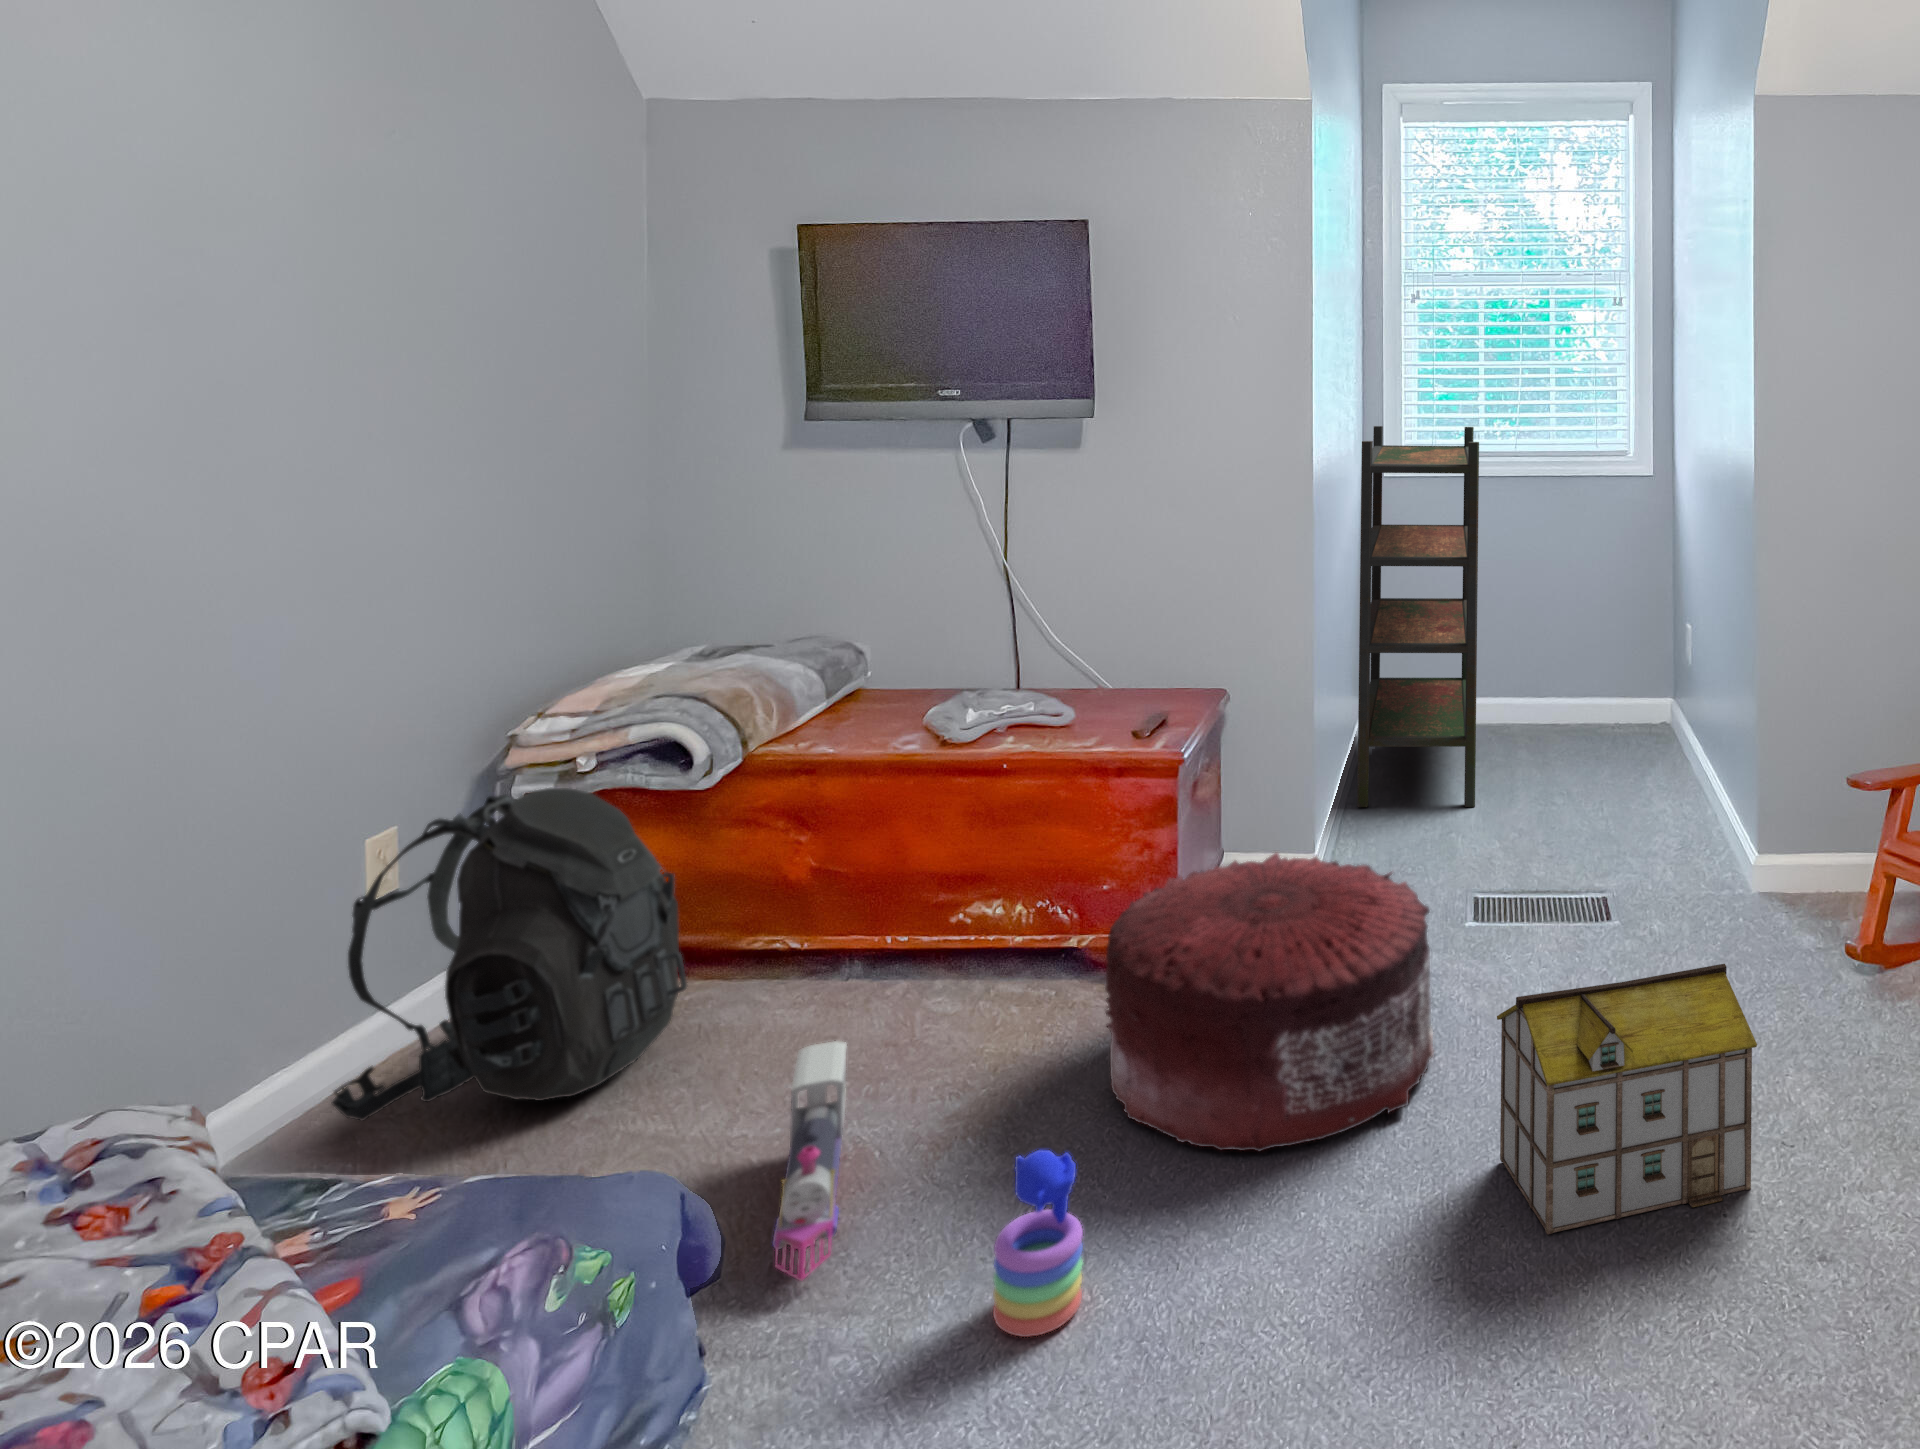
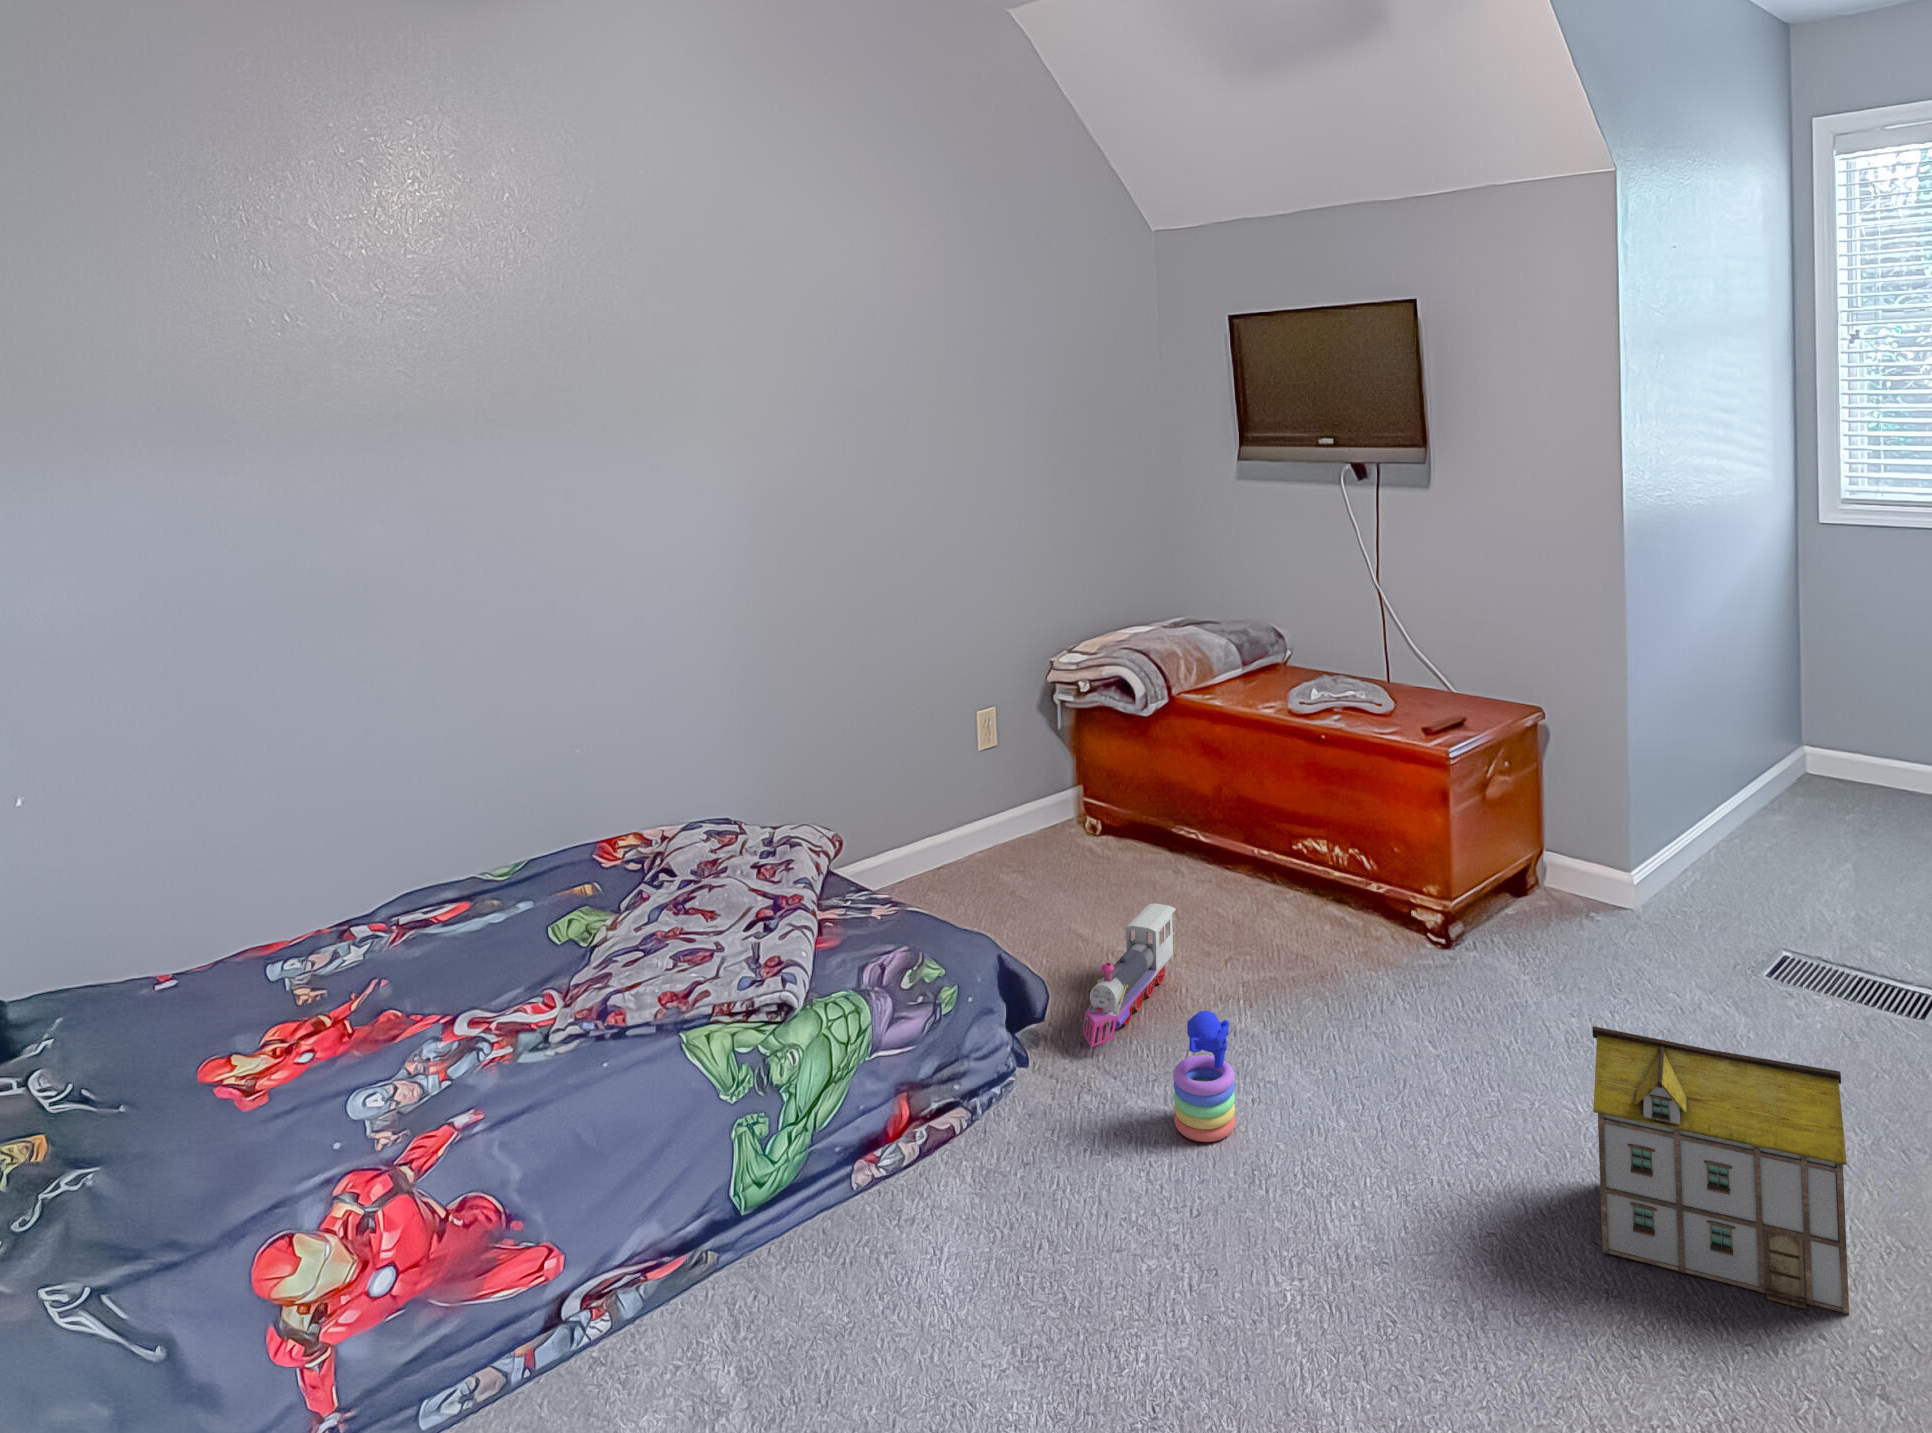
bookshelf: present [1357,426,1479,807] -> none [1717,471,1920,876]
backpack: present [332,788,687,1121] -> none [953,697,1132,898]
pouf: present [1105,853,1434,1151] -> none [1335,852,1632,1104]

